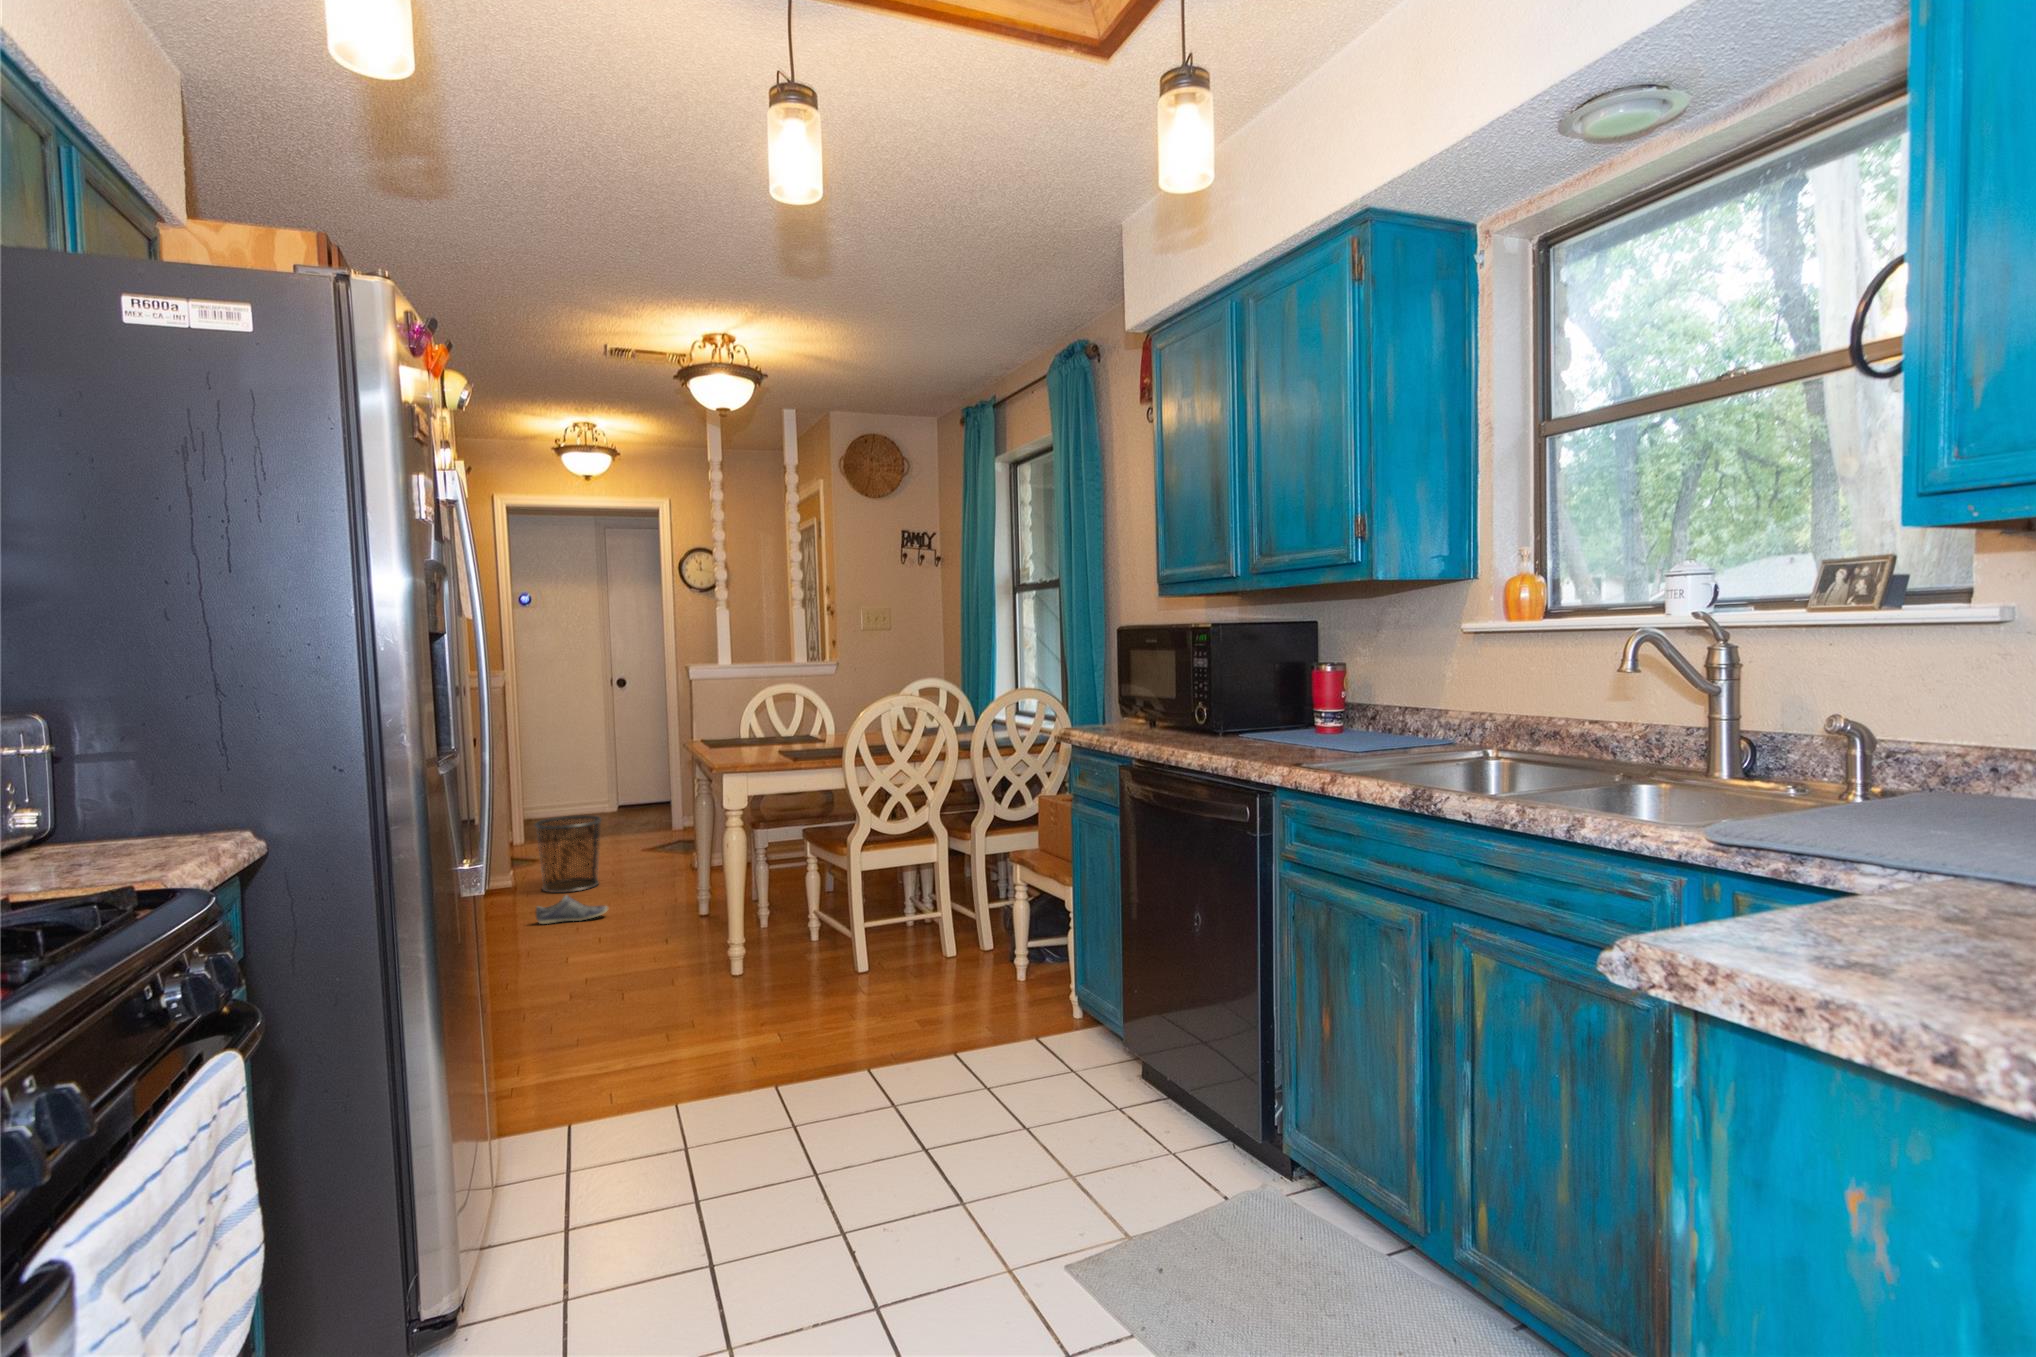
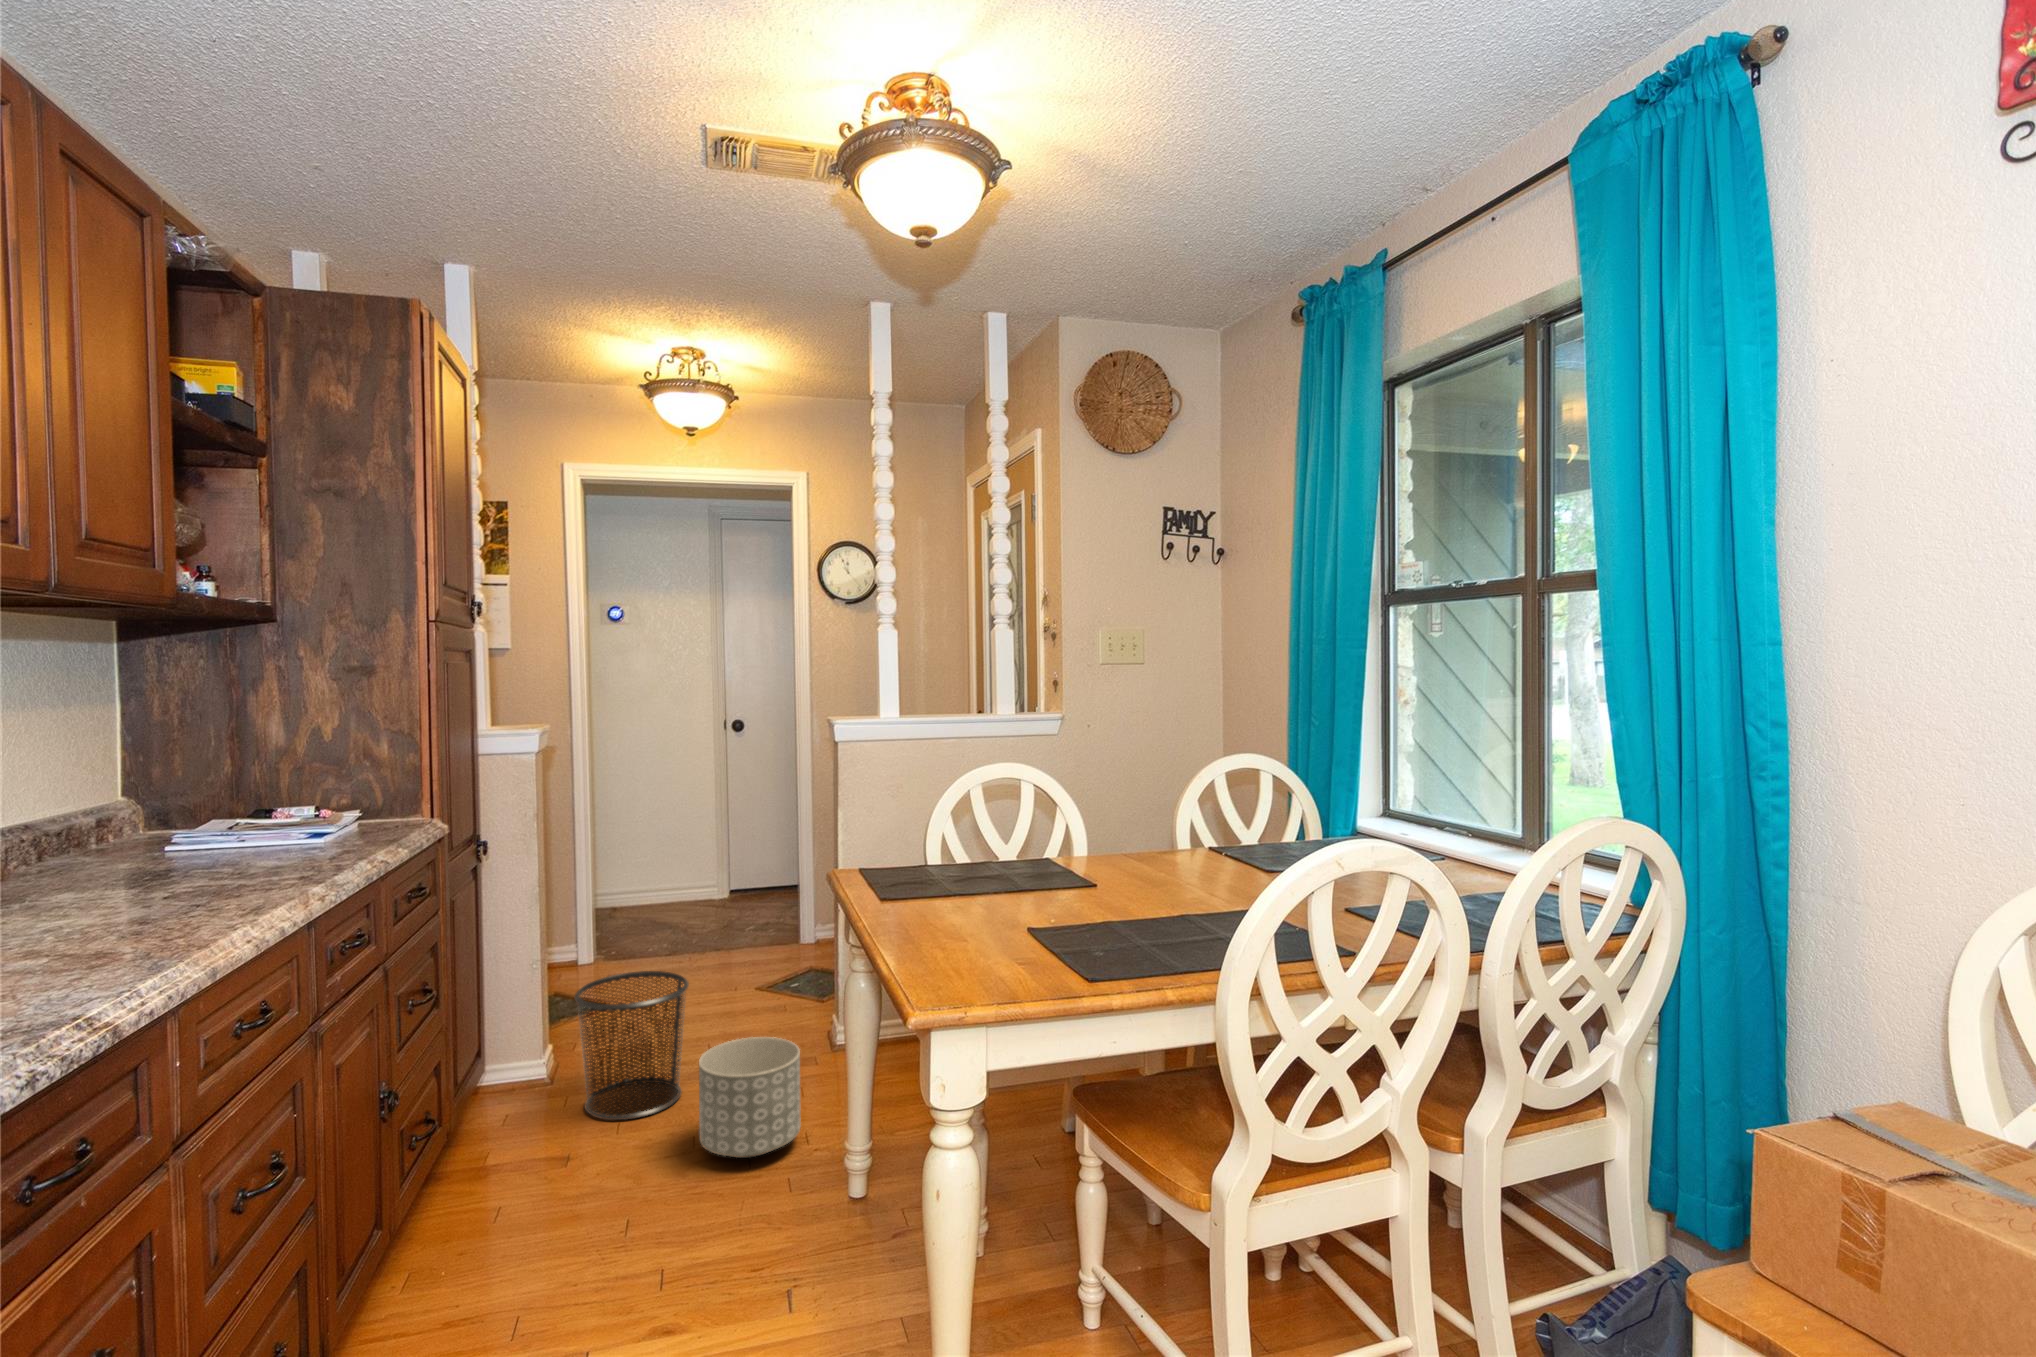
planter: none [612,840,671,899] -> present [699,1037,801,1158]
shoe: present [536,895,608,924] -> none [545,1178,683,1240]

